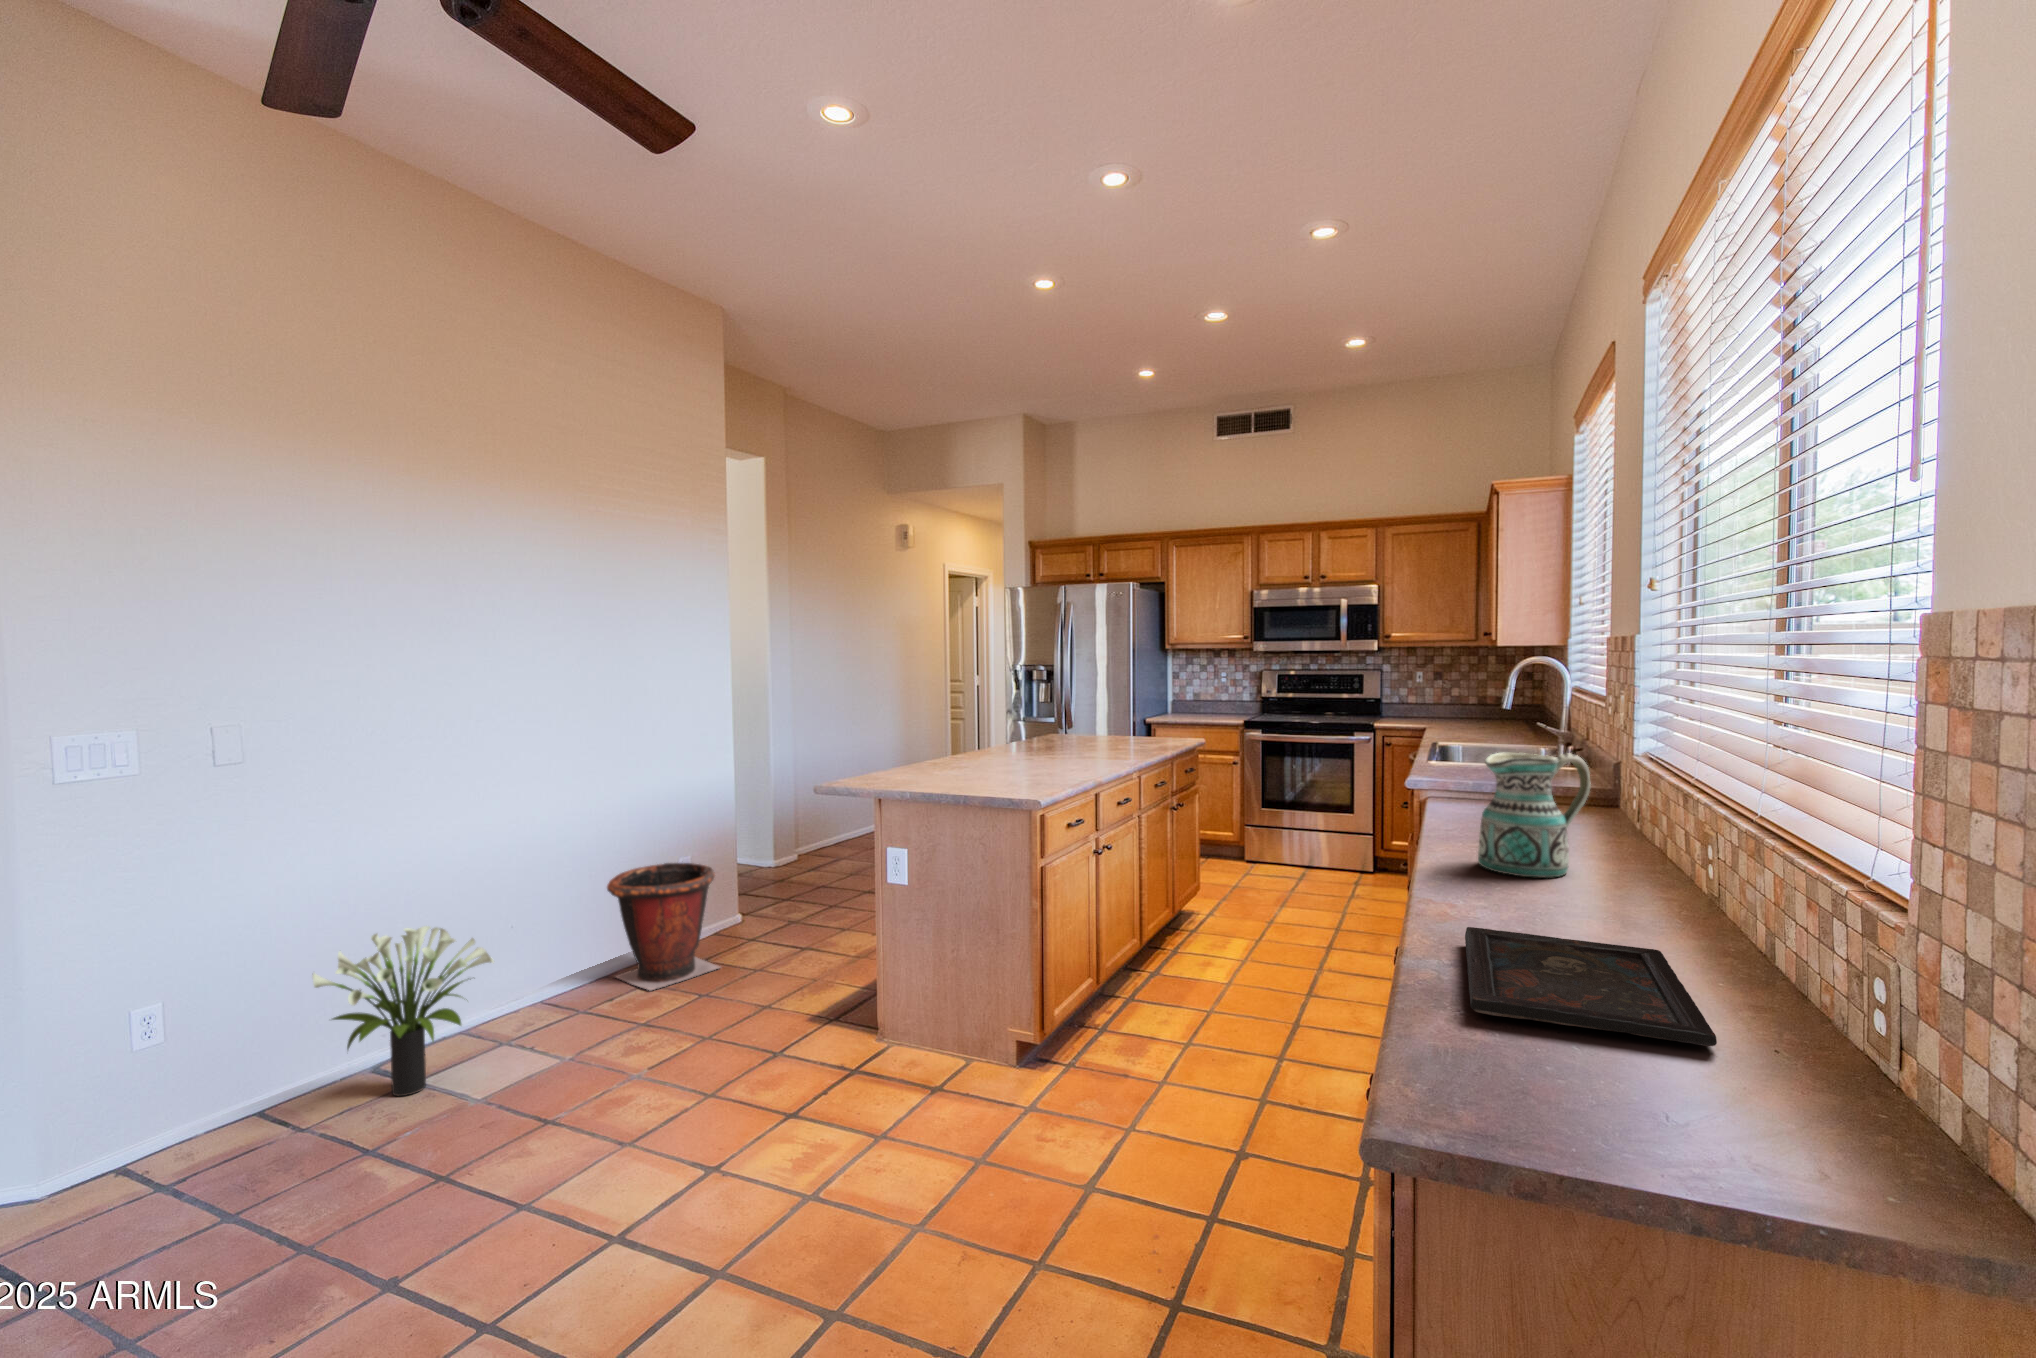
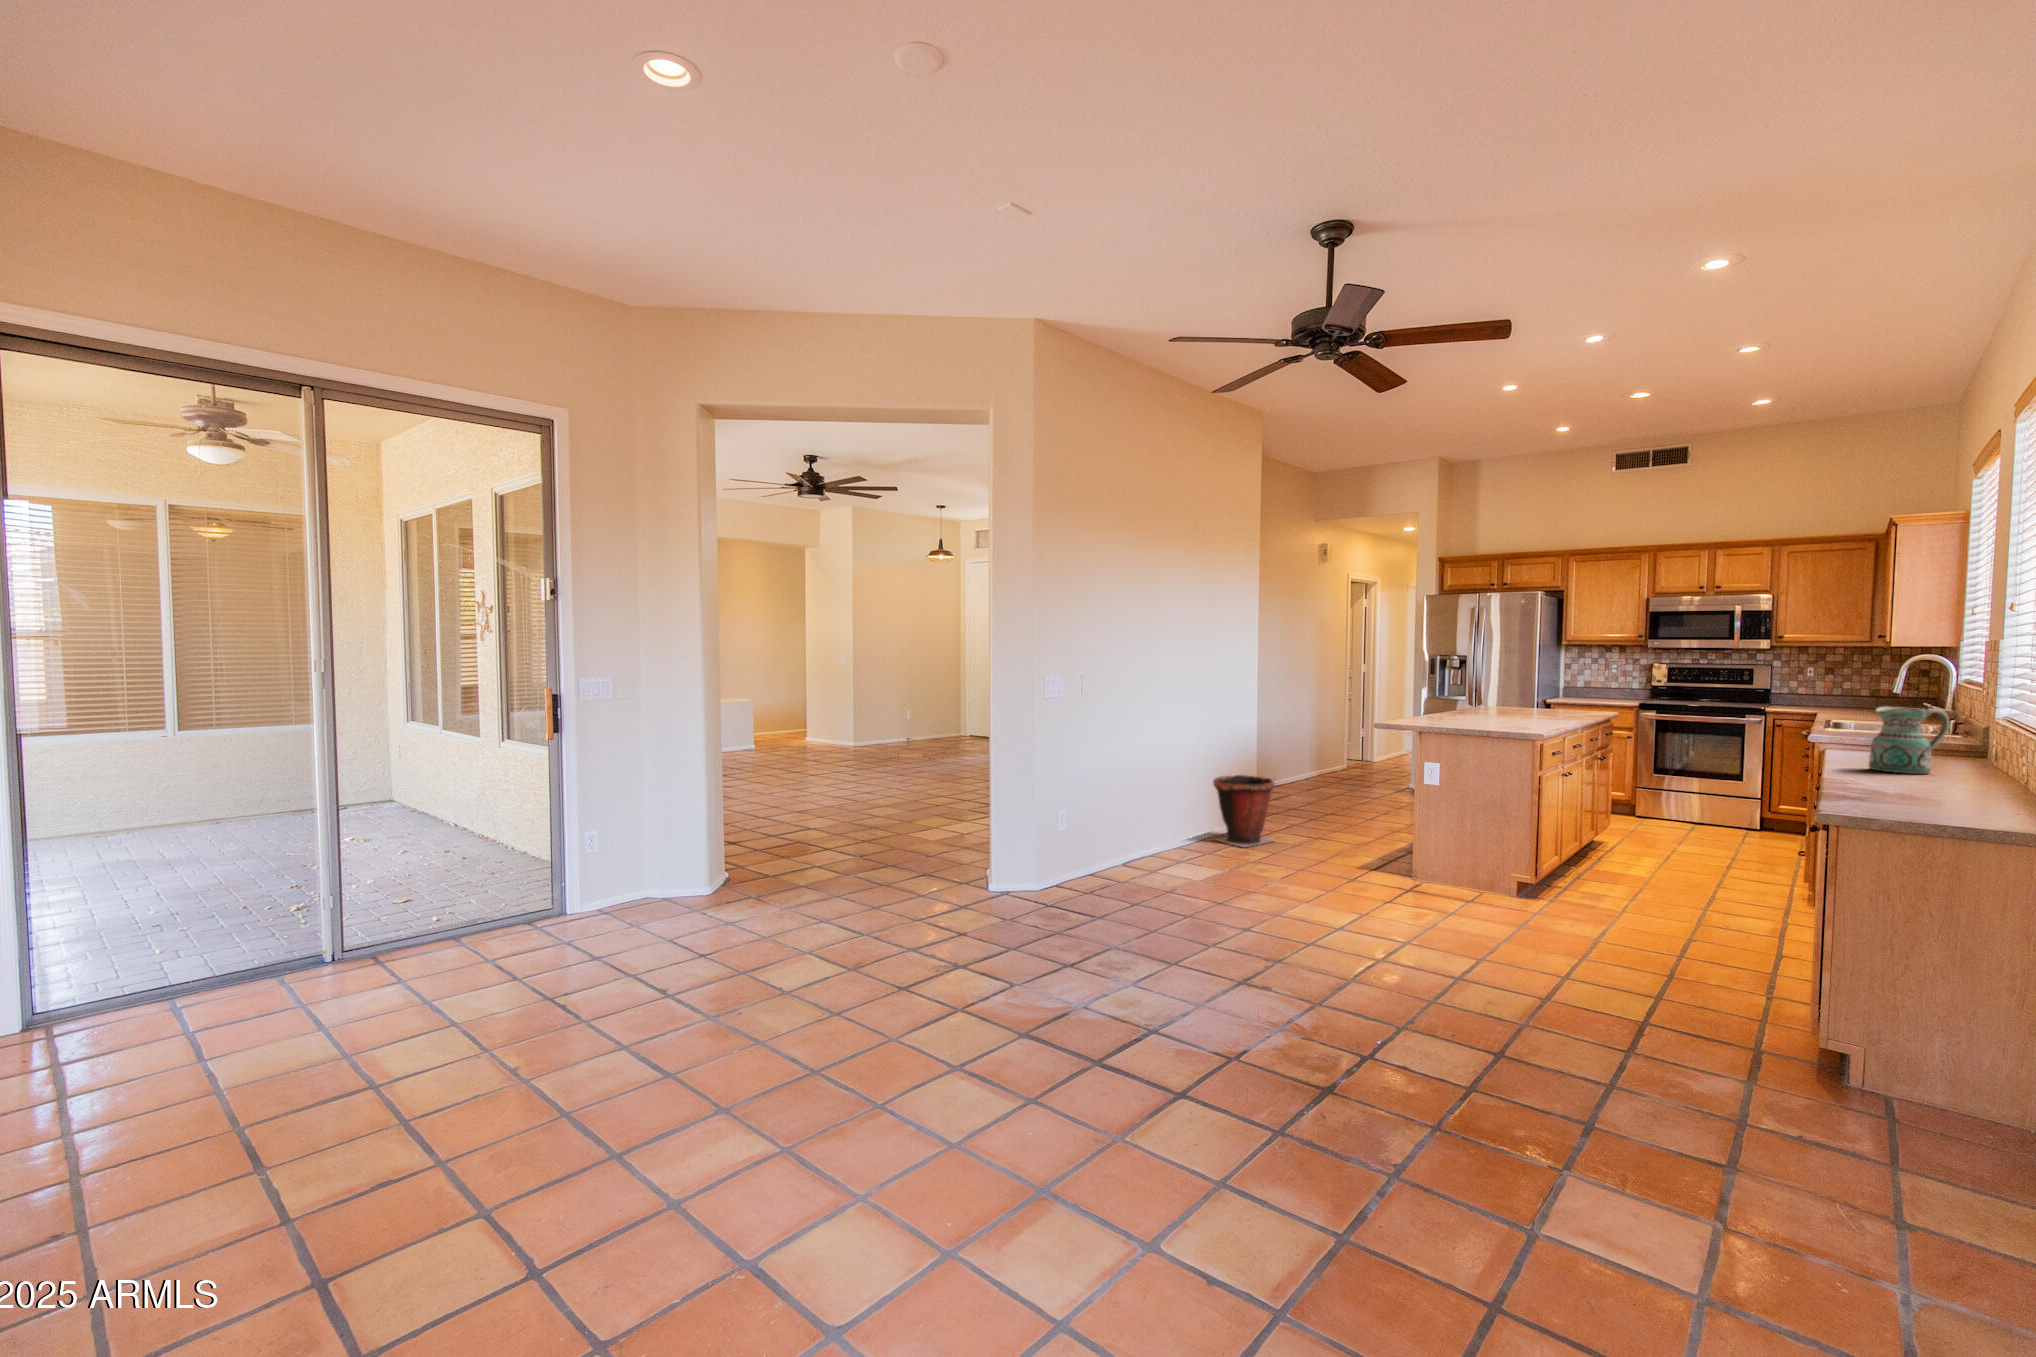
potted plant: present [312,926,494,1096] -> none [1123,788,1205,875]
tray: present [1465,927,1717,1046] -> none [1860,779,1985,806]

